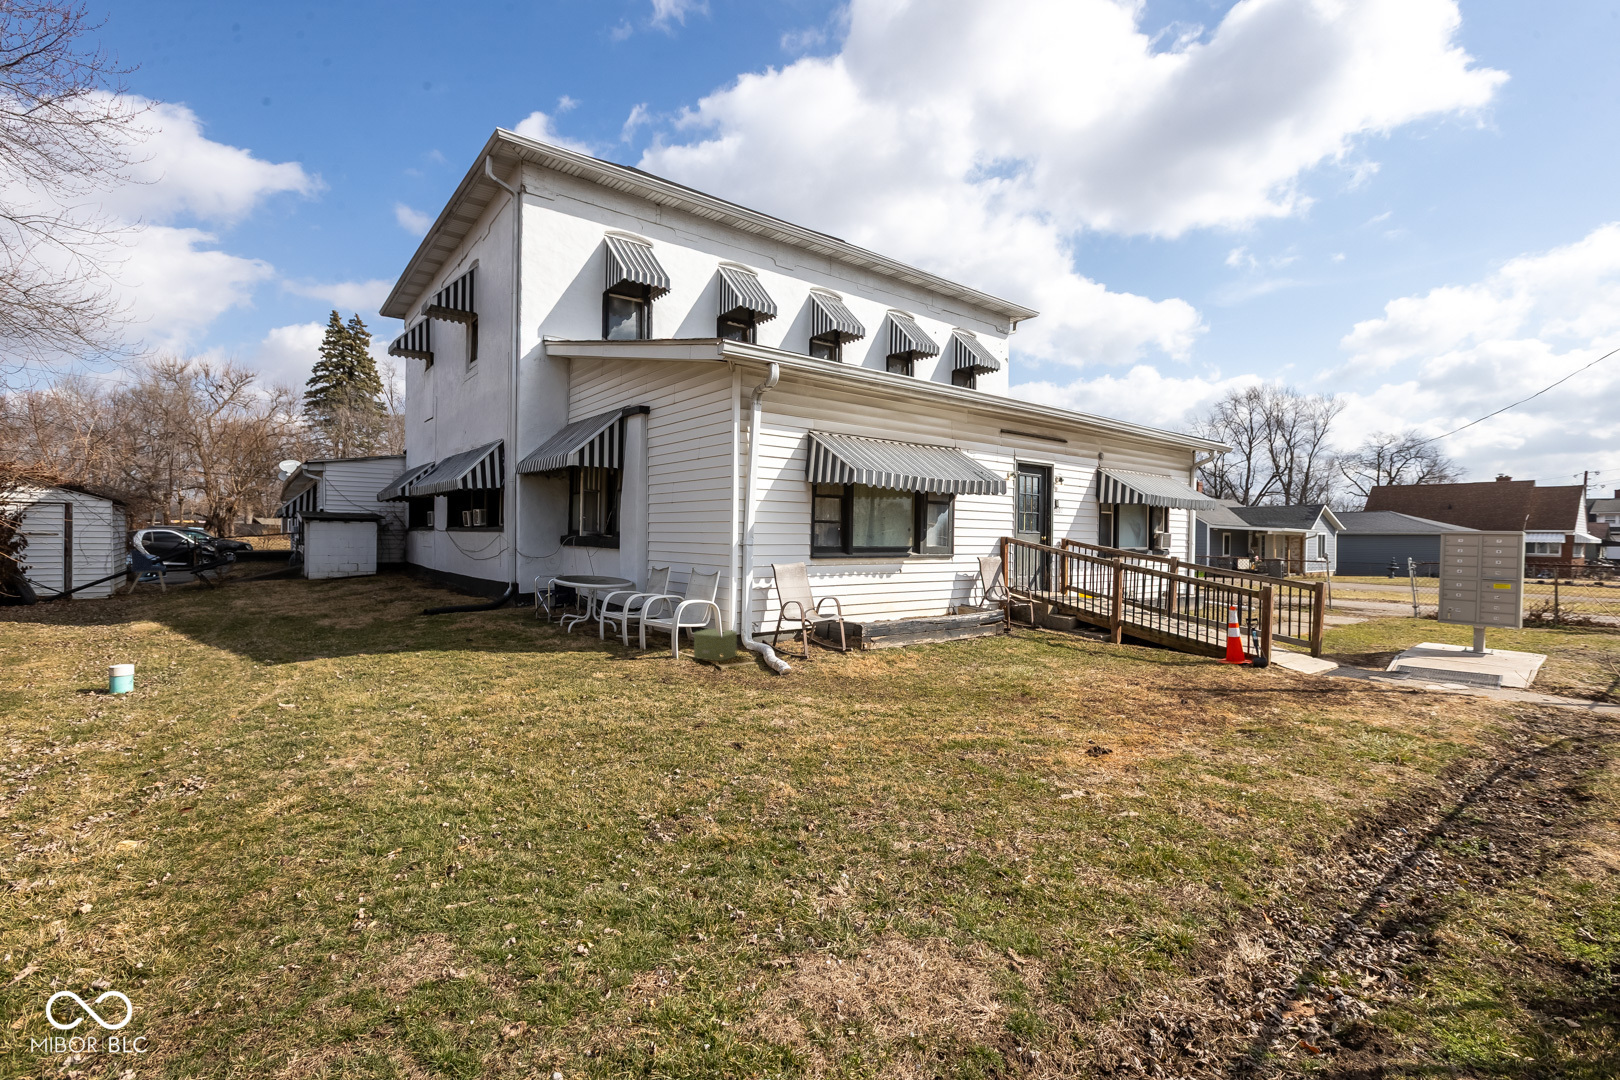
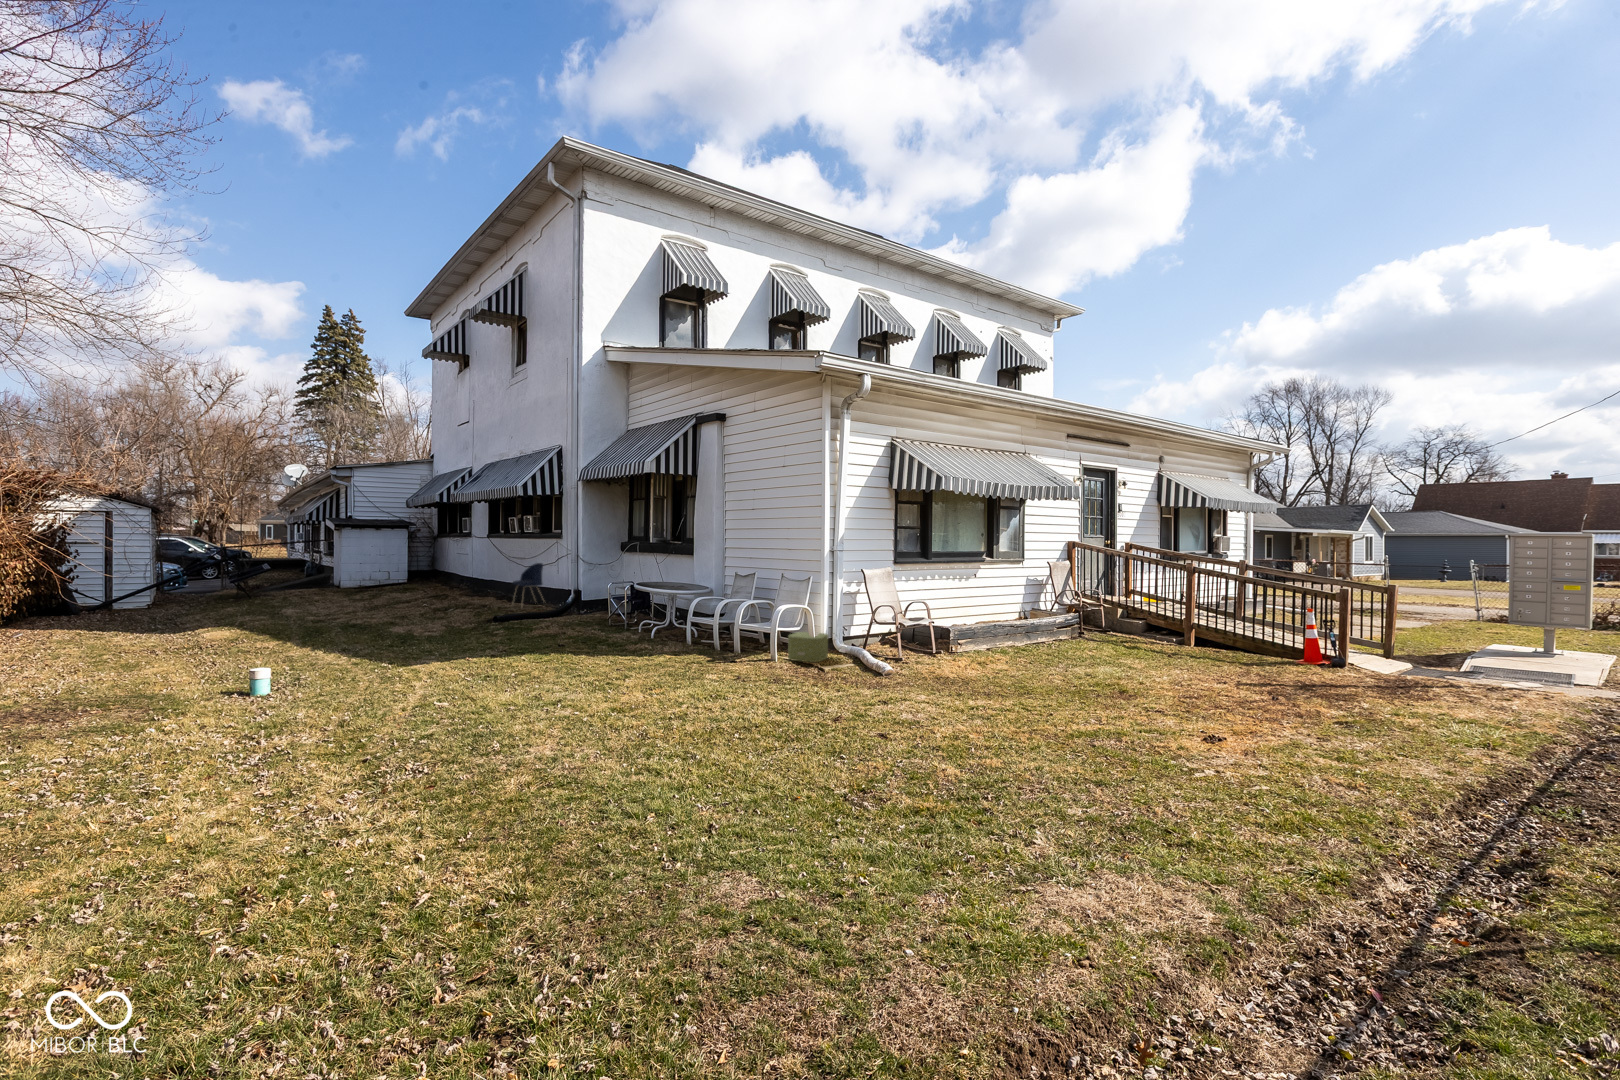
chair: present [129,550,165,592] -> present [513,563,543,598]

